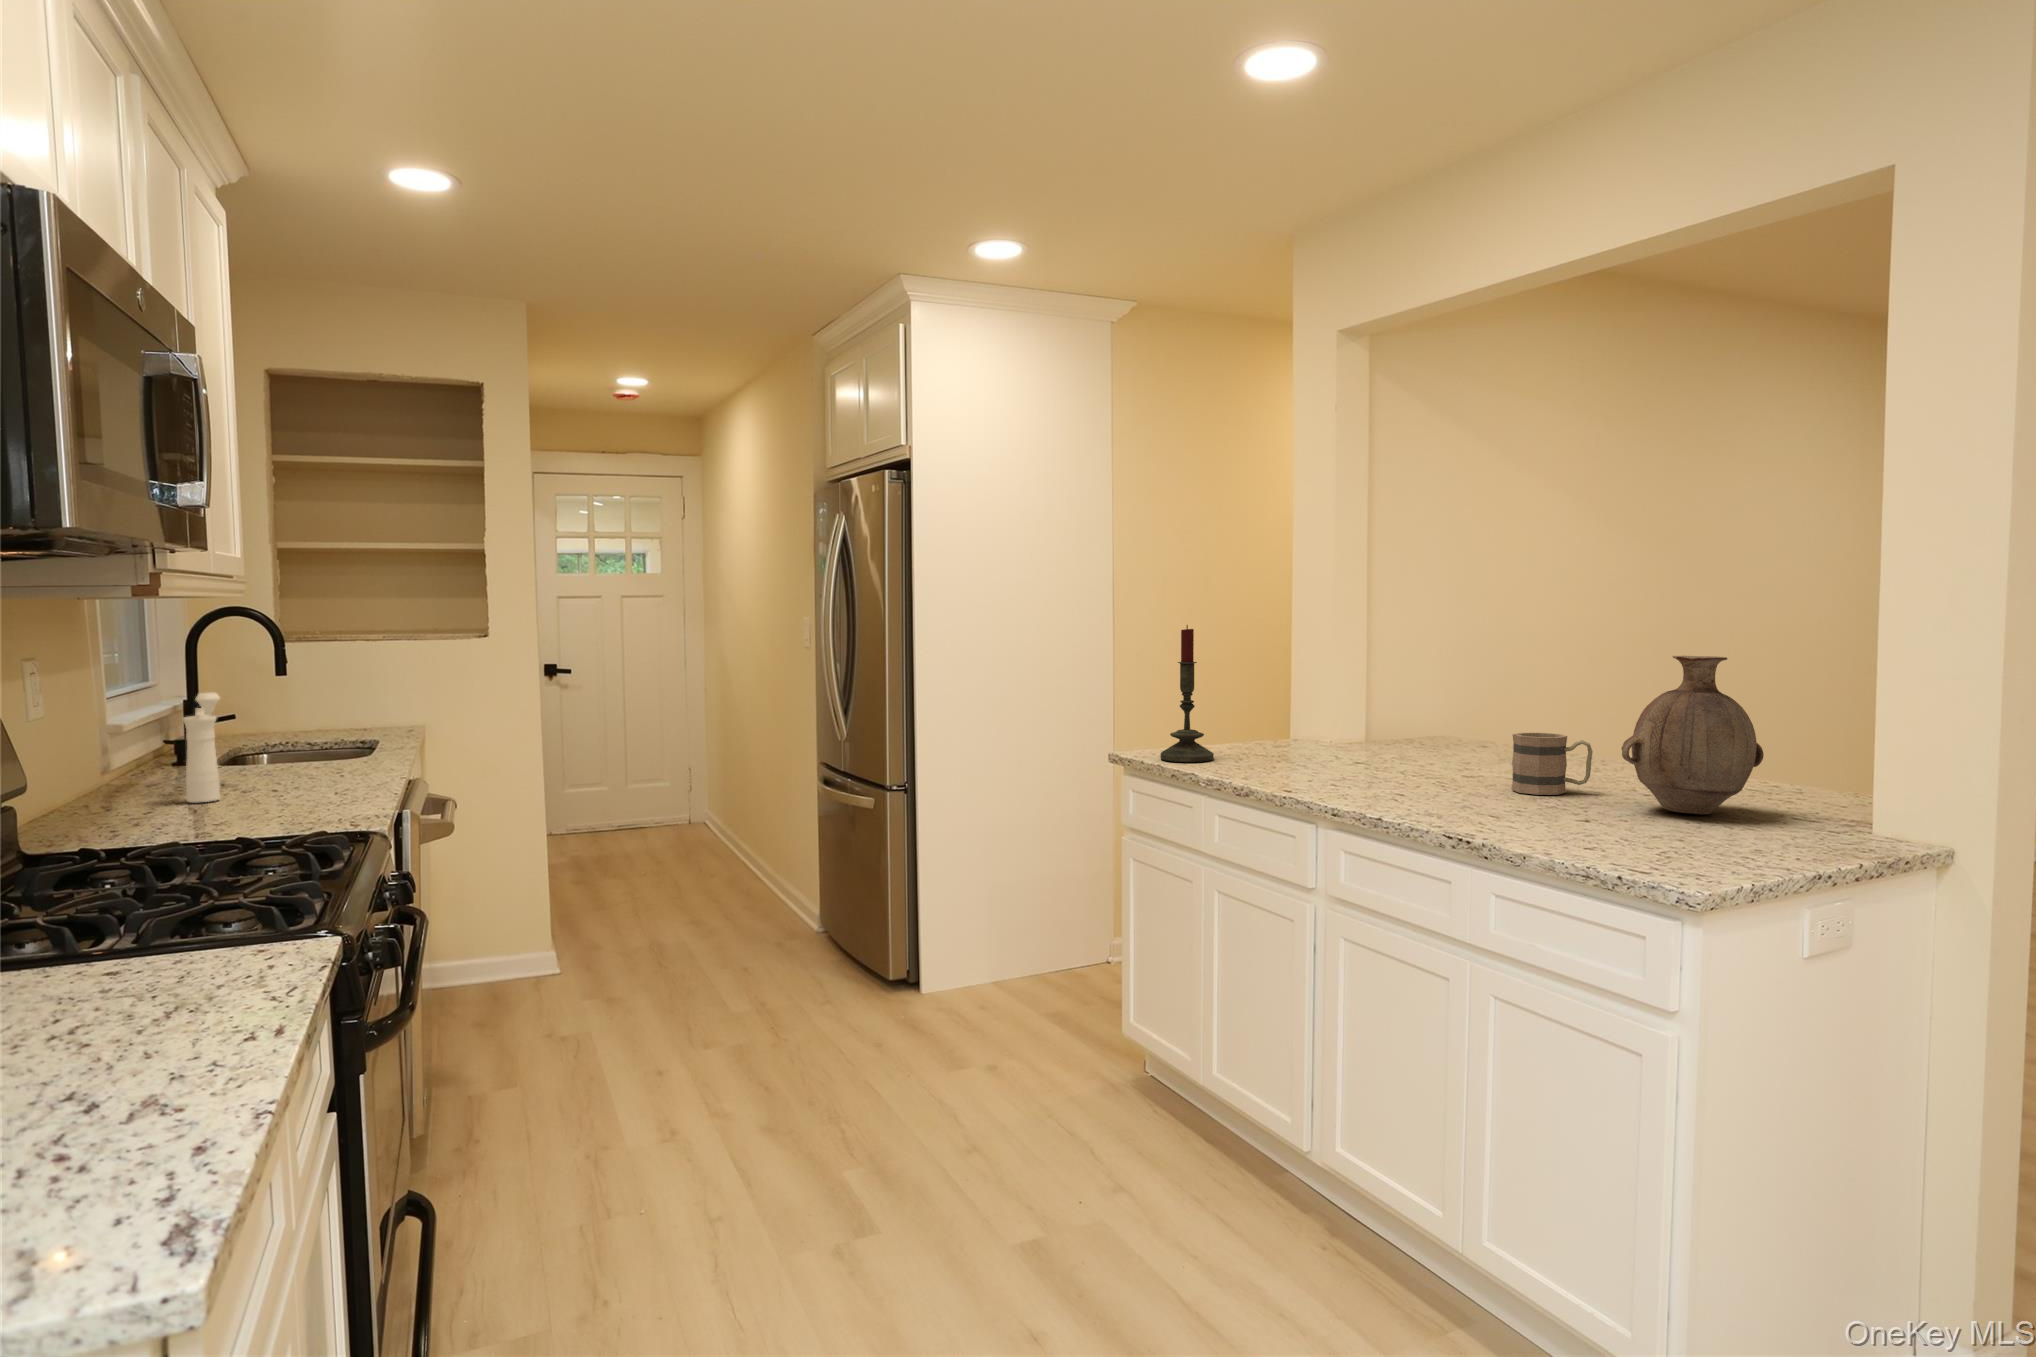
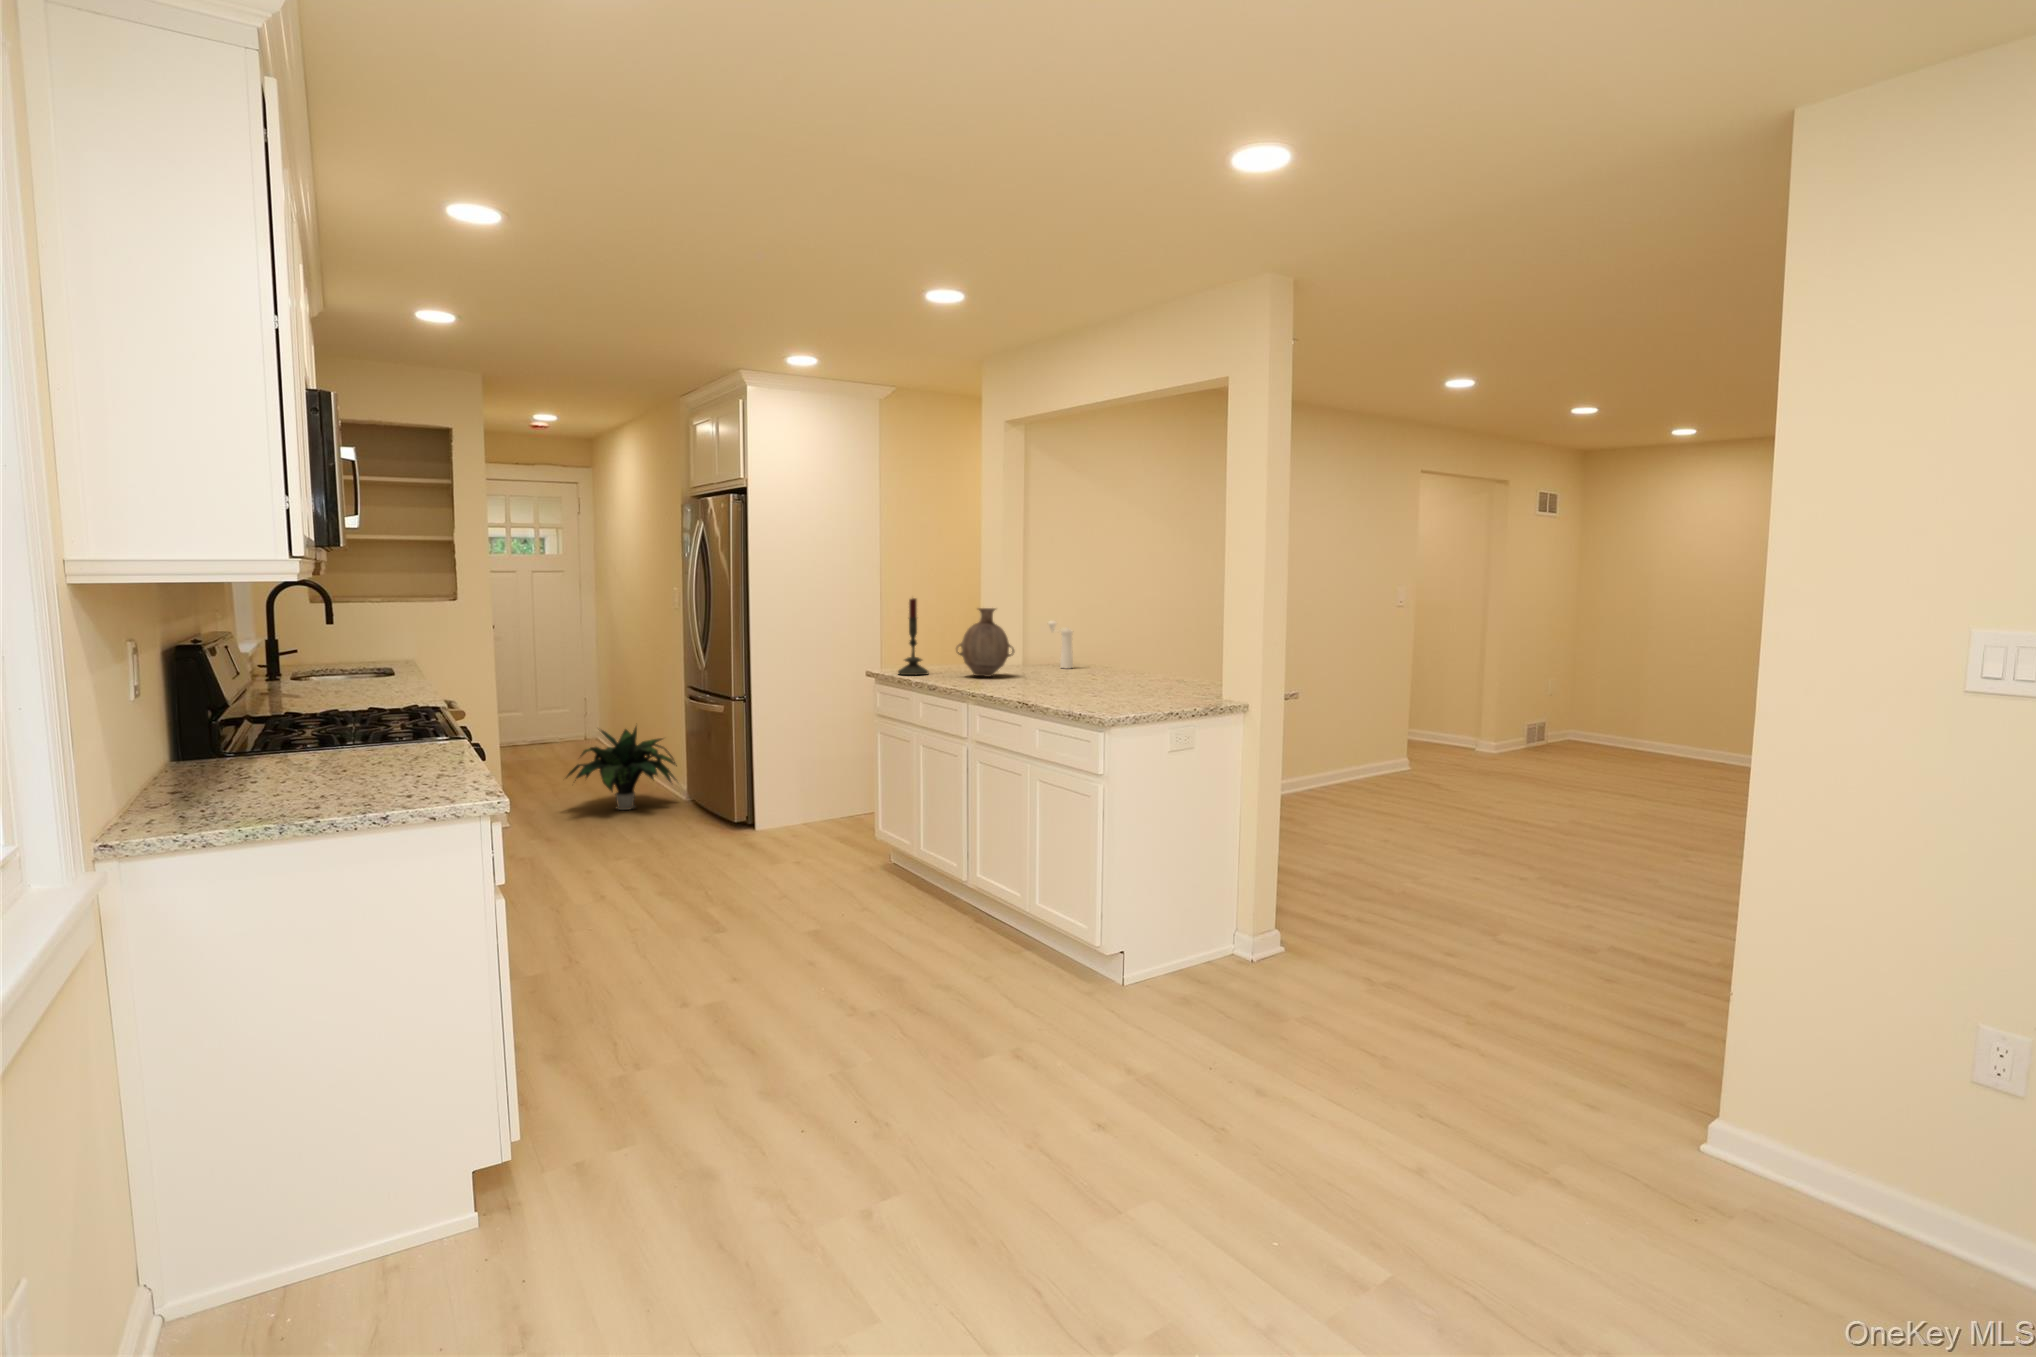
vase: present [1621,656,1764,814] -> present [956,608,1014,677]
pepper mill: present [183,693,220,803] -> present [1048,621,1073,669]
mug: present [1511,733,1593,795] -> none [1074,655,1113,687]
potted plant: none [640,817,810,947] -> present [567,727,677,810]

